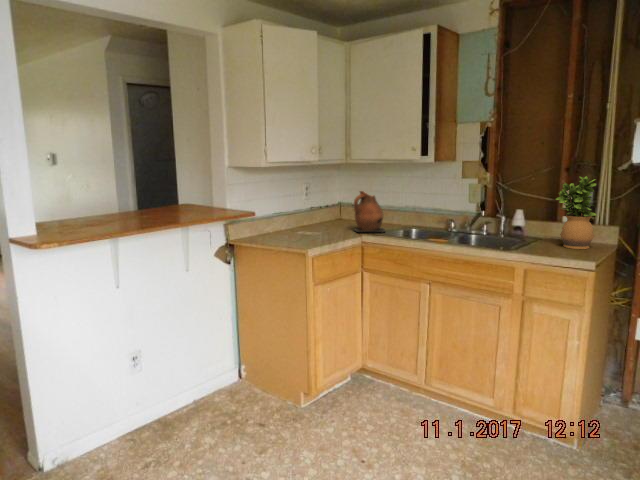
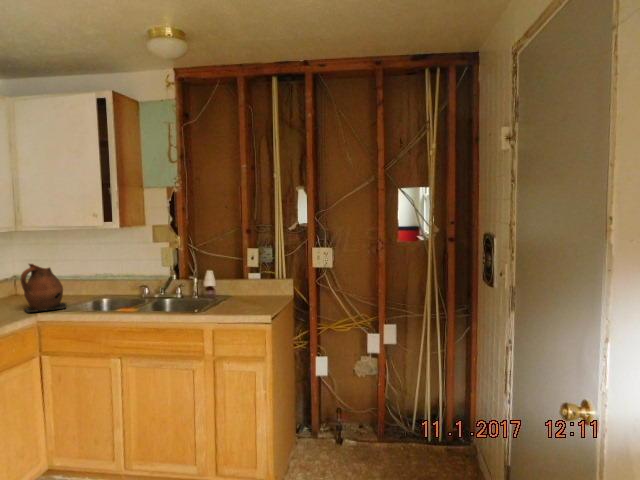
potted plant: present [556,176,596,249] -> none [237,237,273,304]

